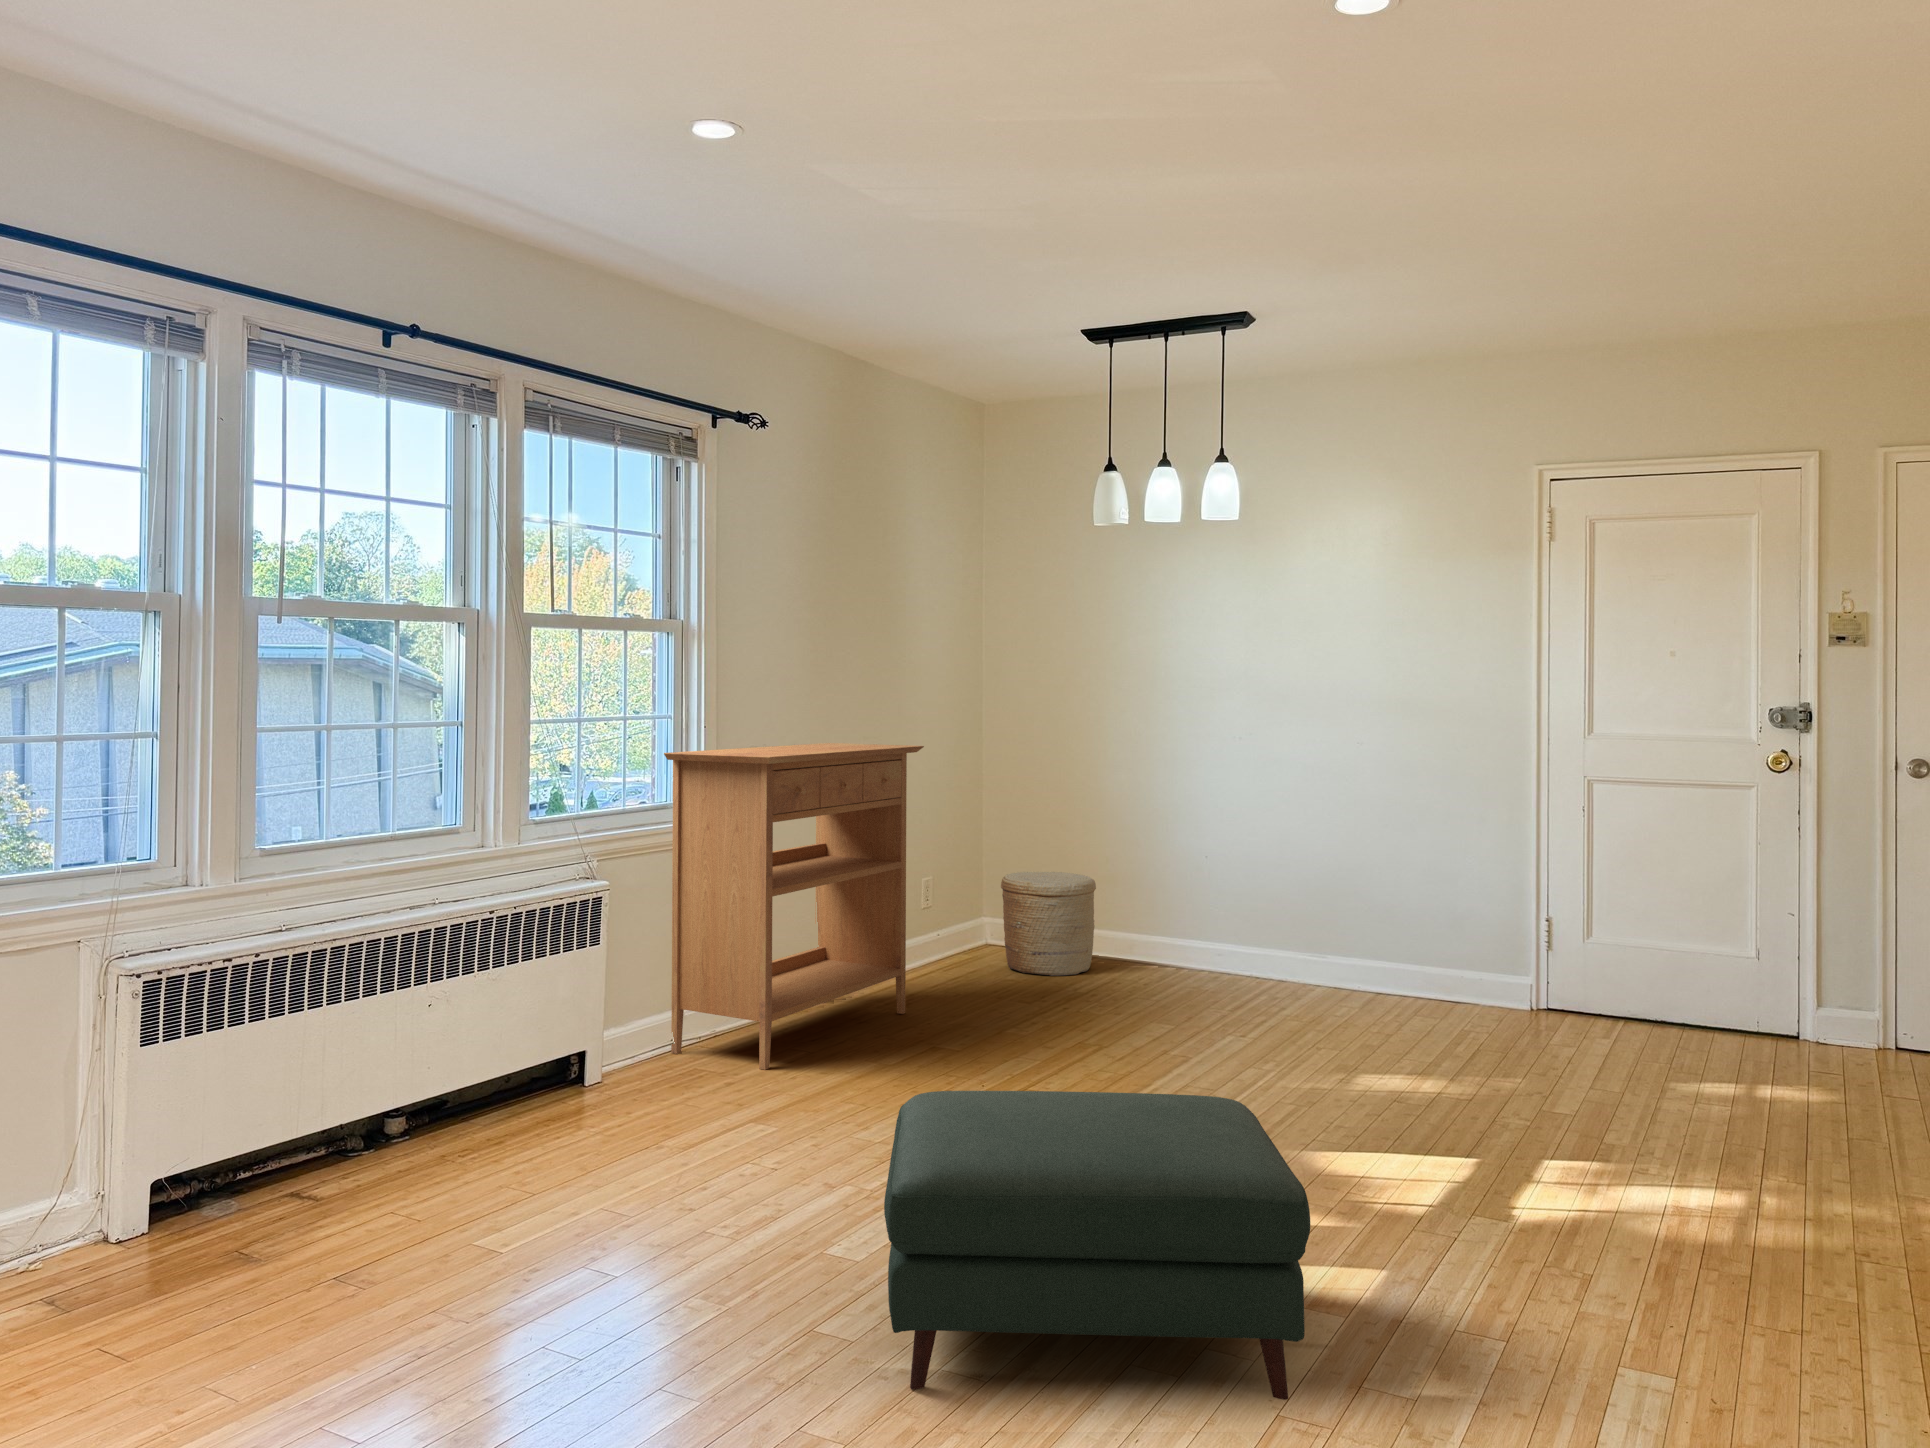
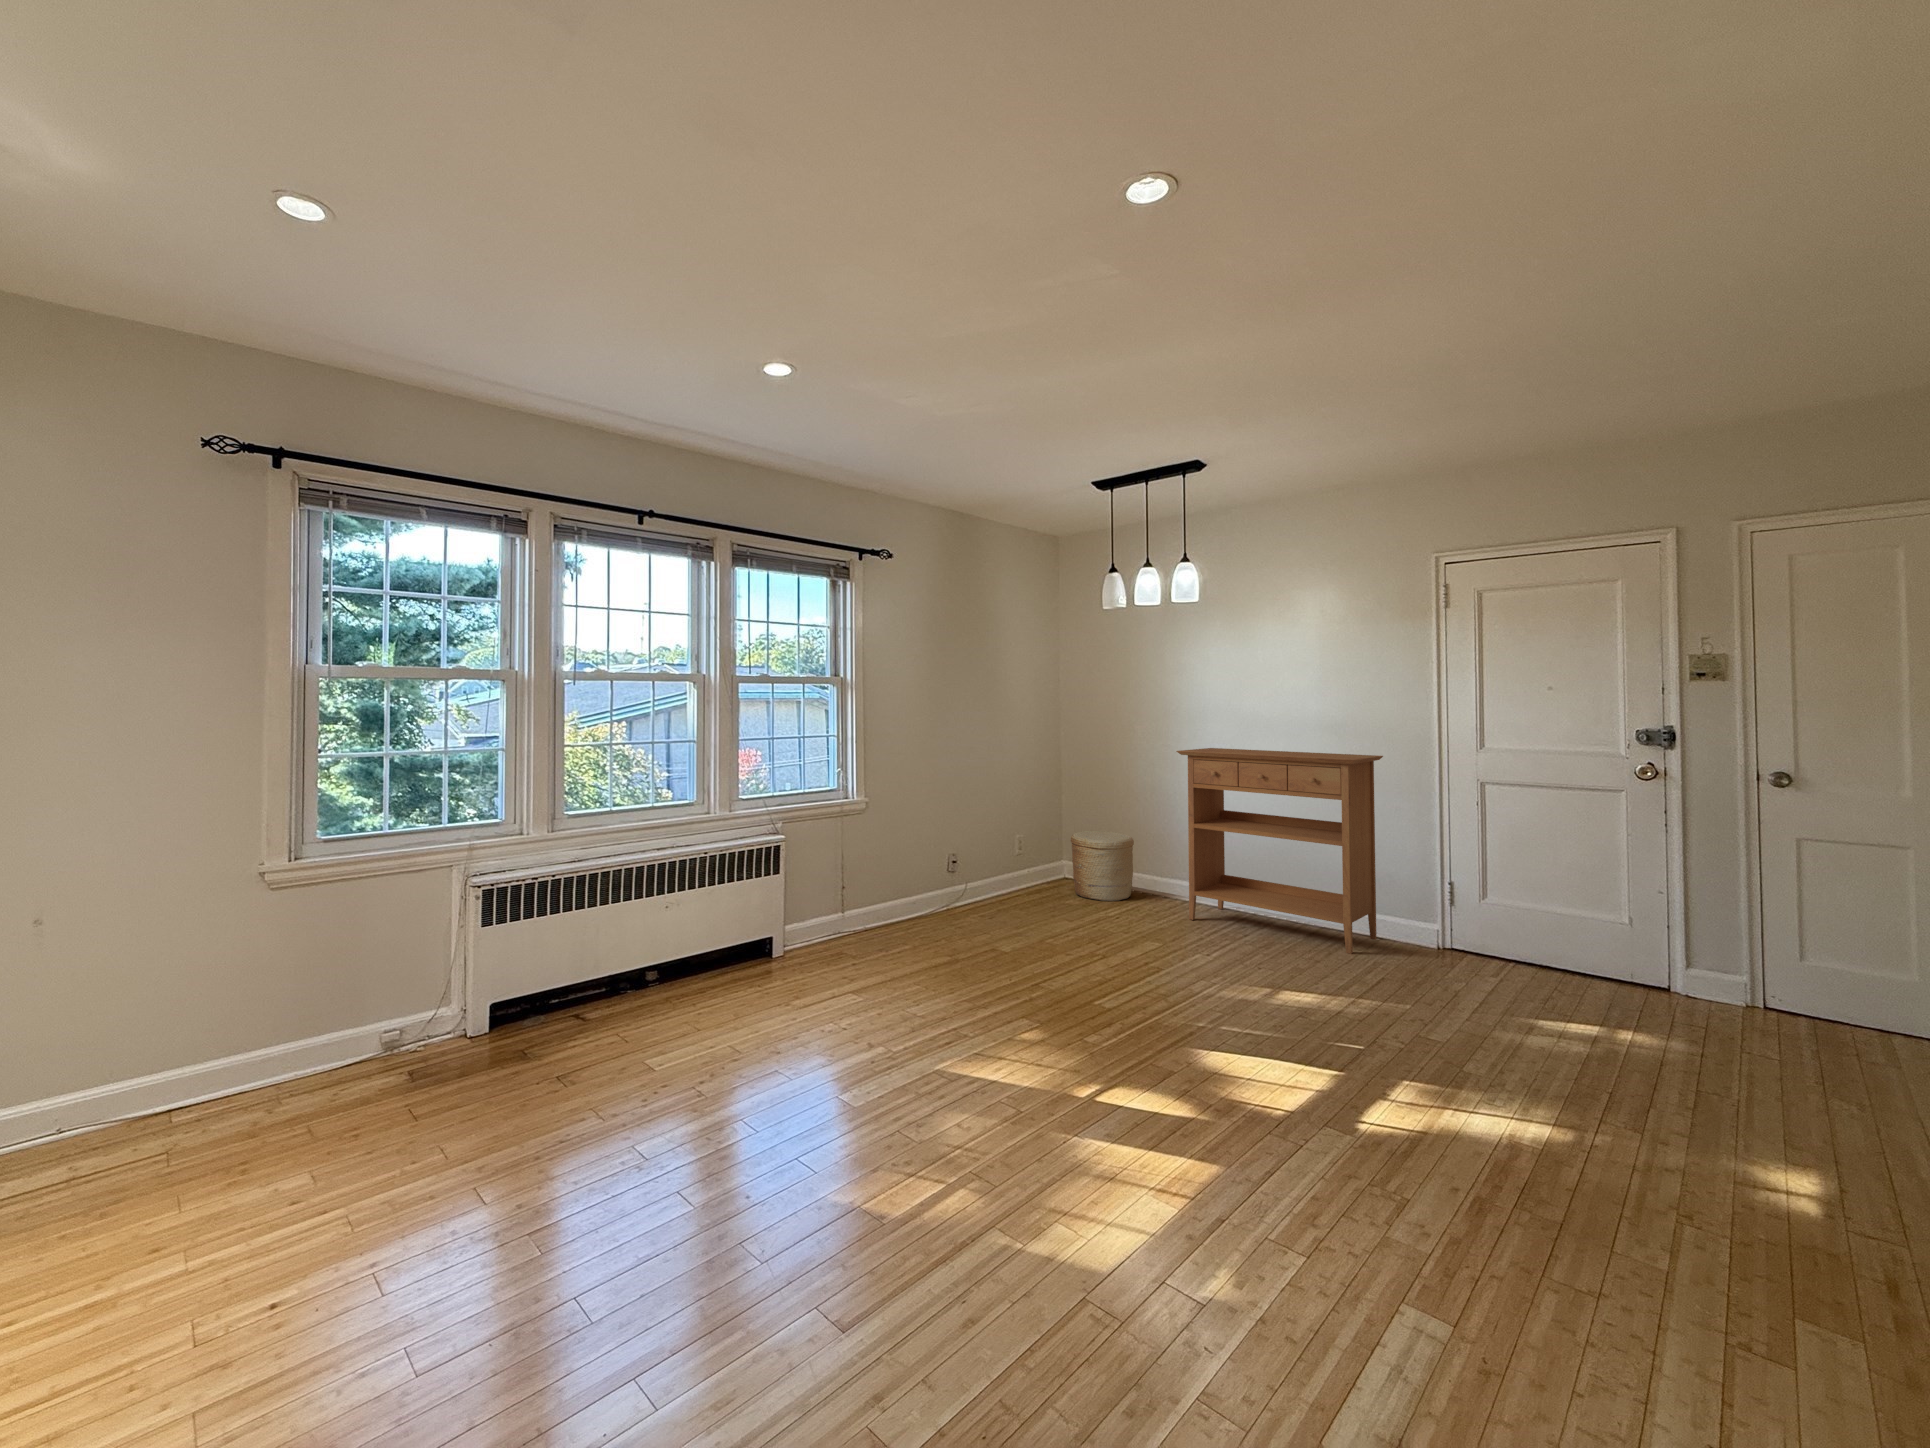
console table: present [664,743,924,1070] -> present [1176,748,1383,954]
ottoman: present [884,1091,1310,1400] -> none [819,996,1118,1256]

